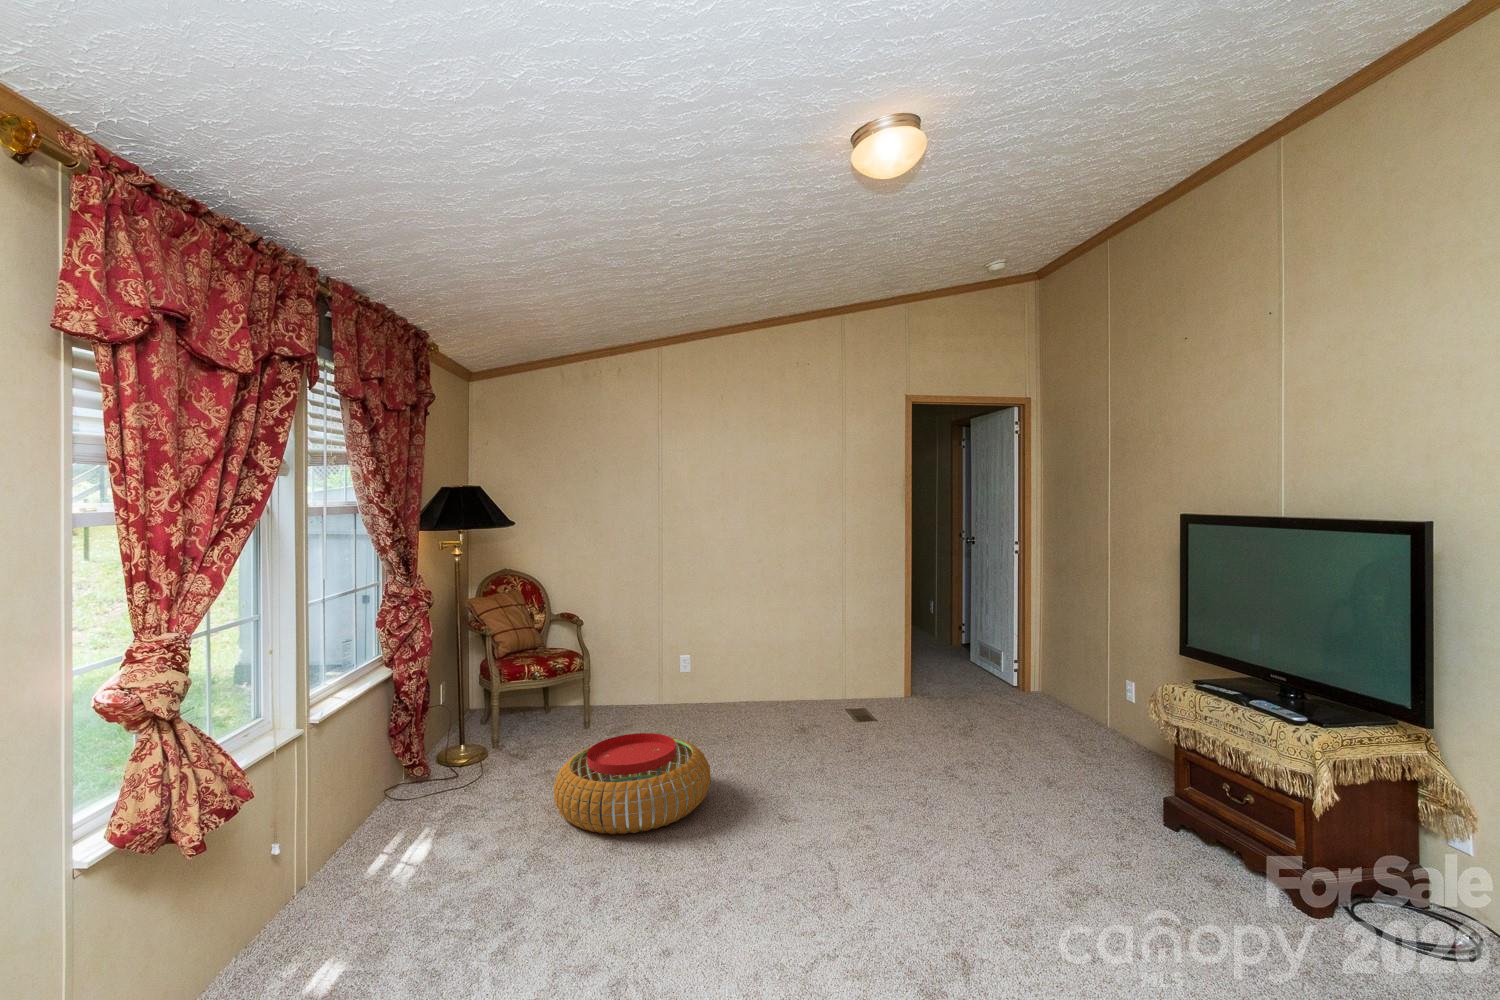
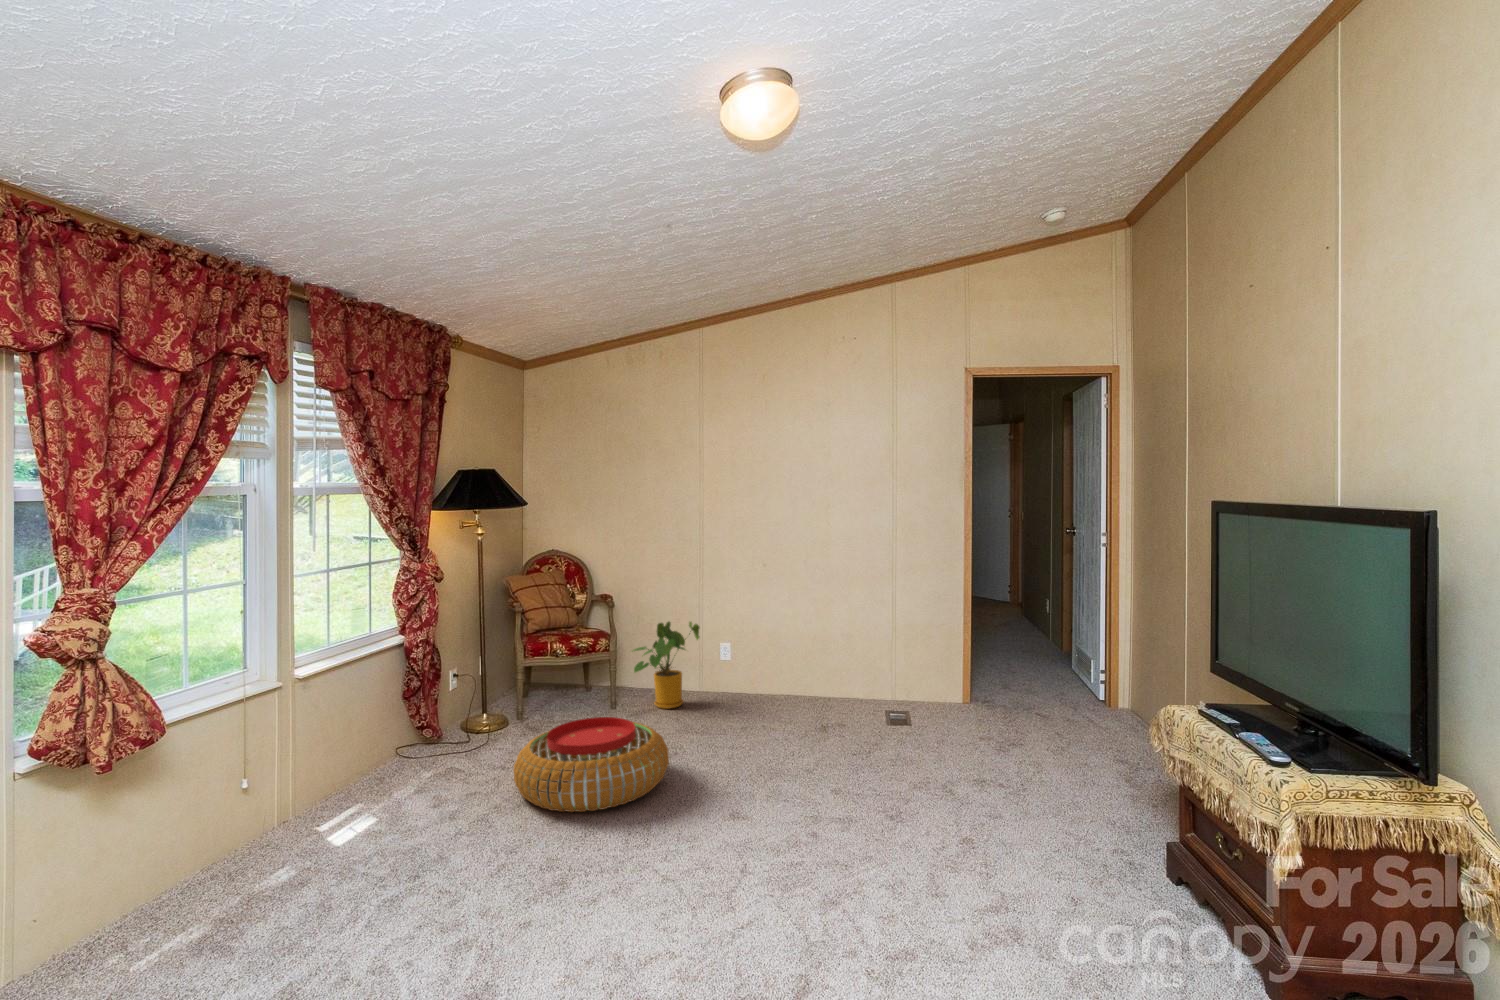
house plant: none [607,633,669,723] -> present [633,622,699,709]

